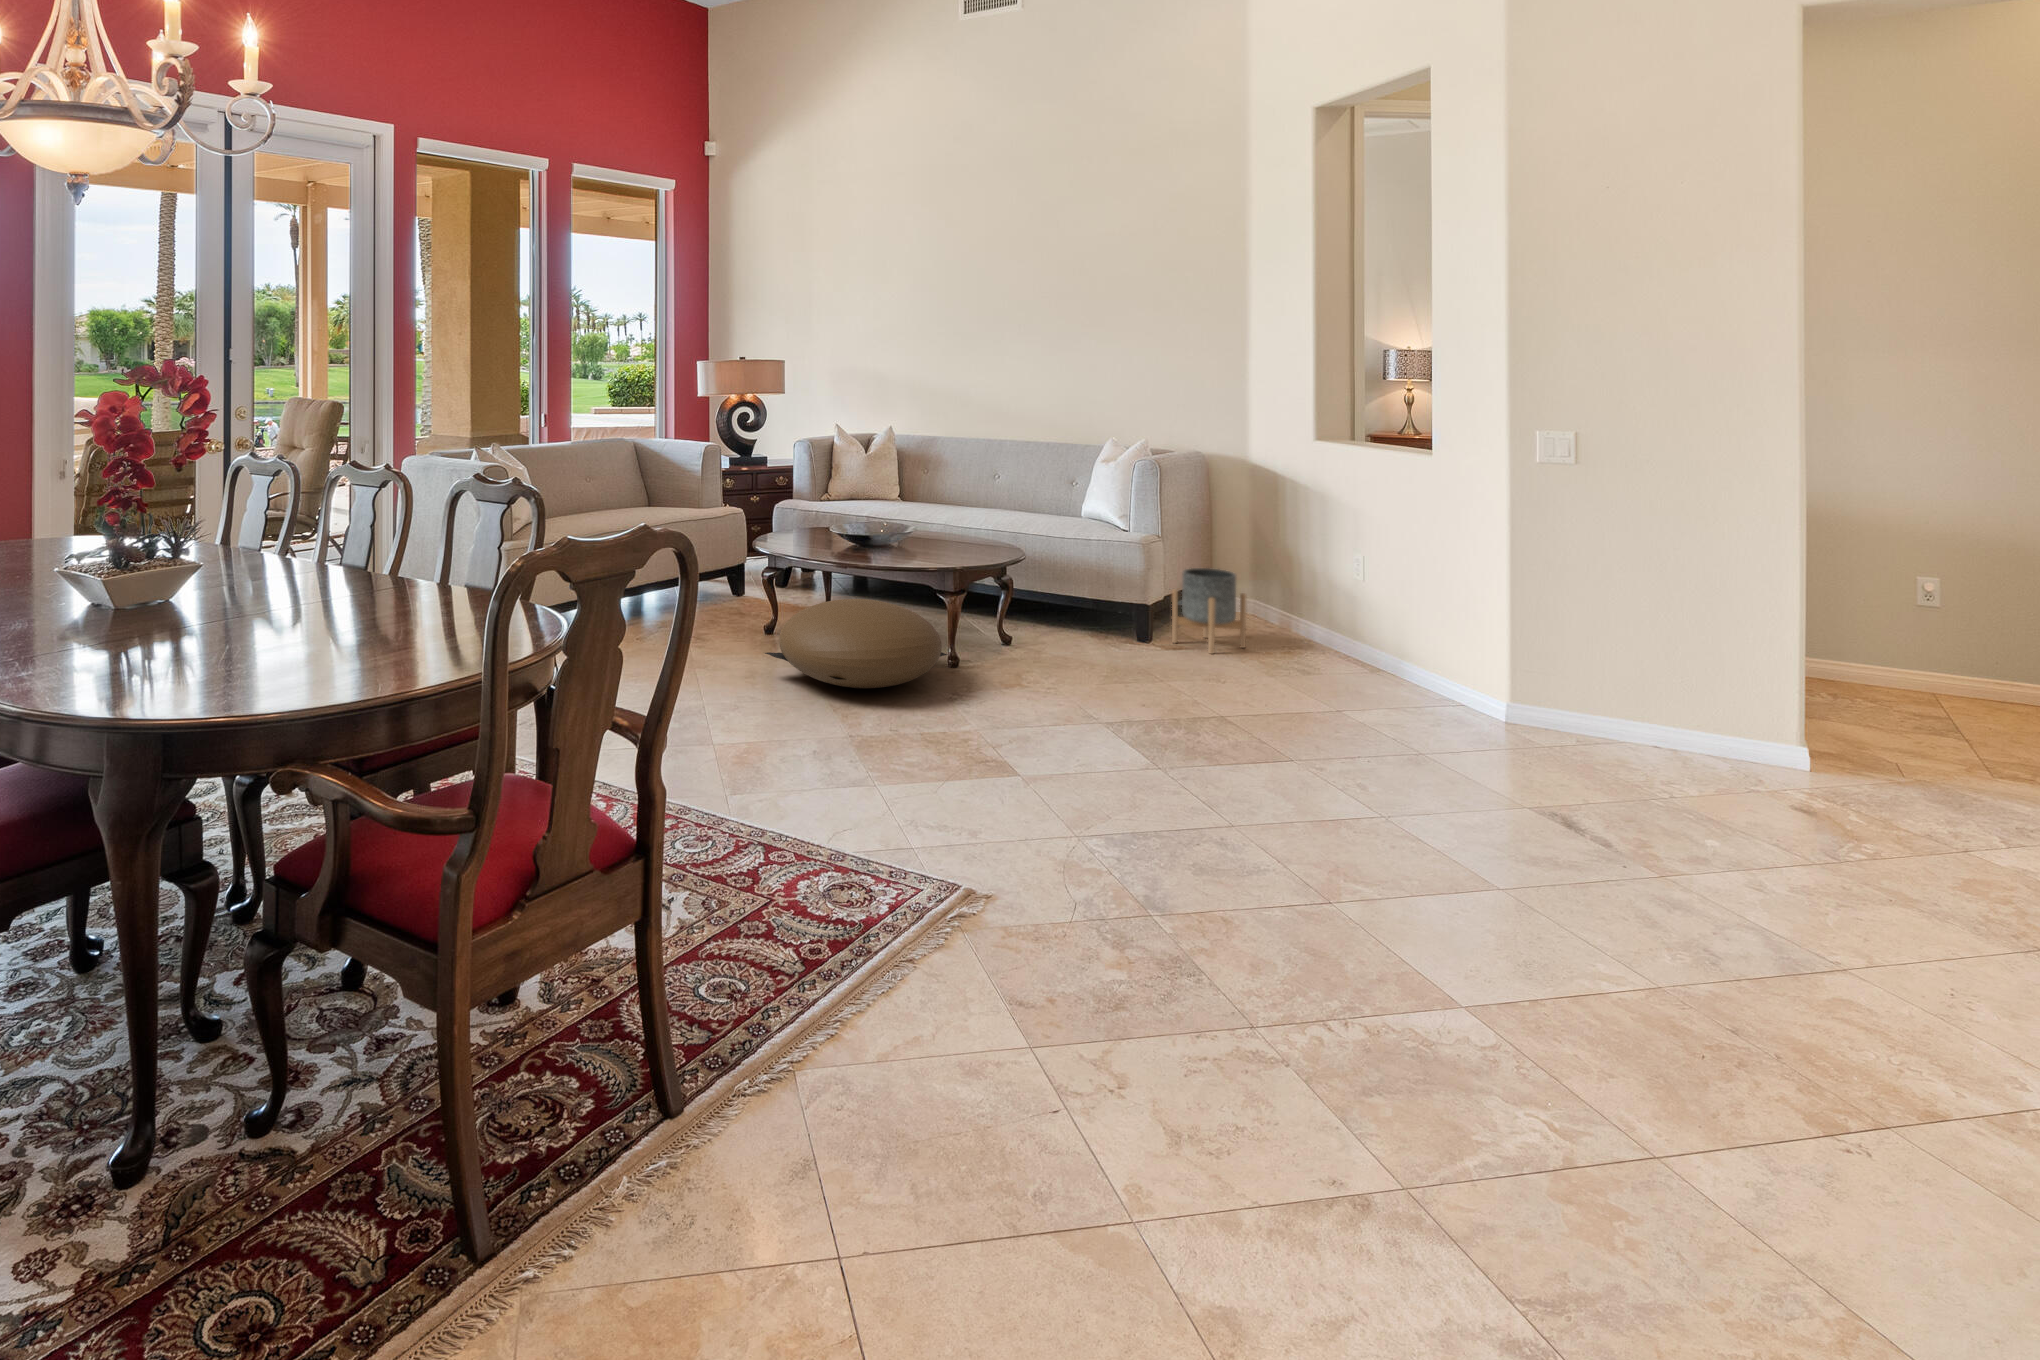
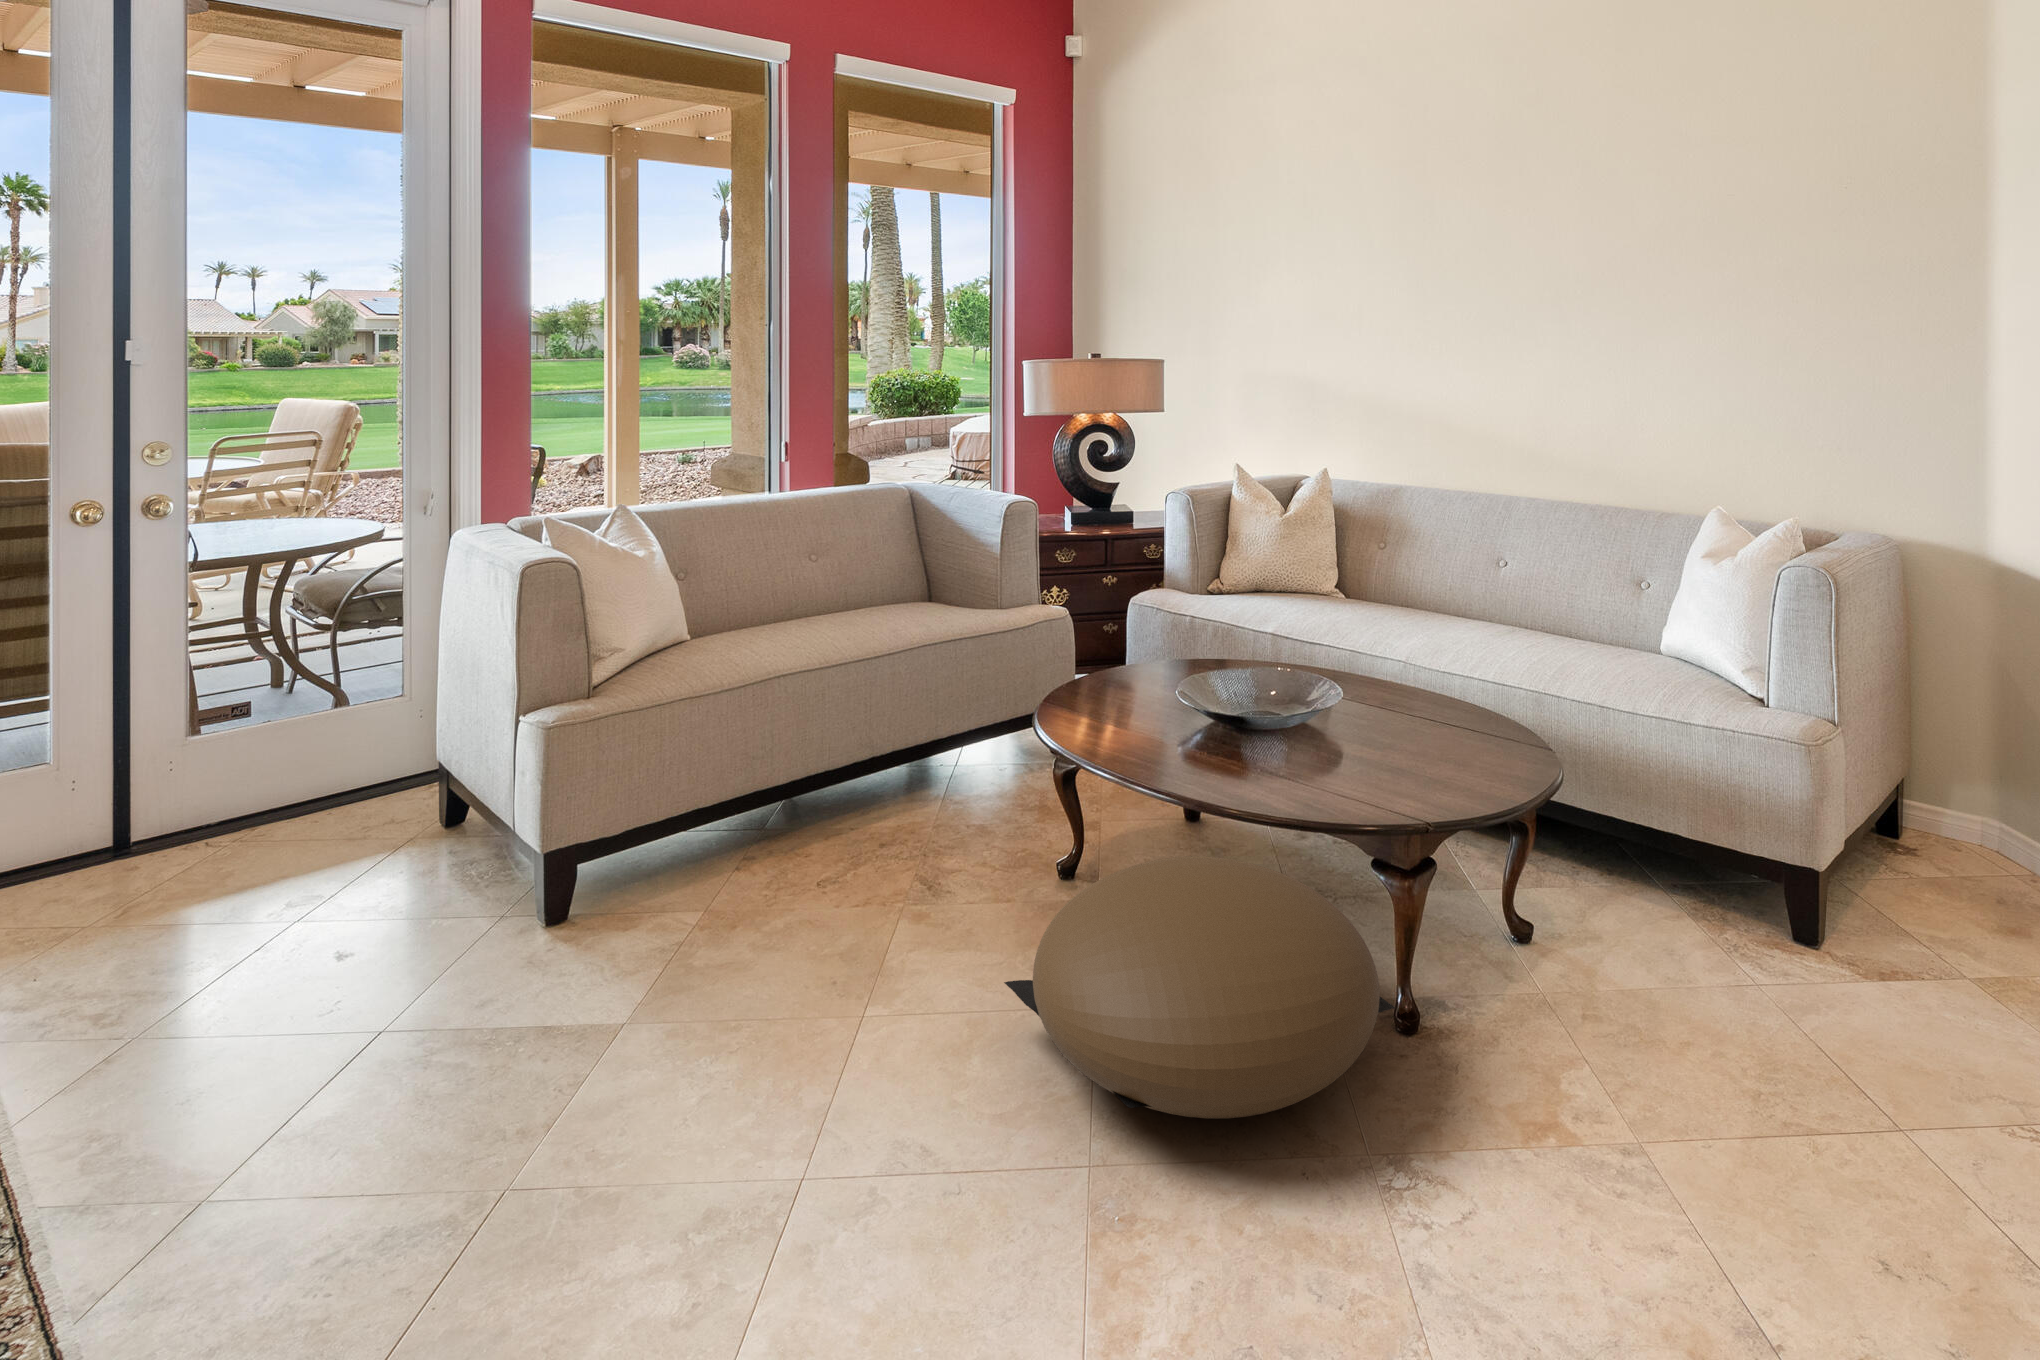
planter: present [1172,568,1246,654] -> none [1861,783,2026,982]

